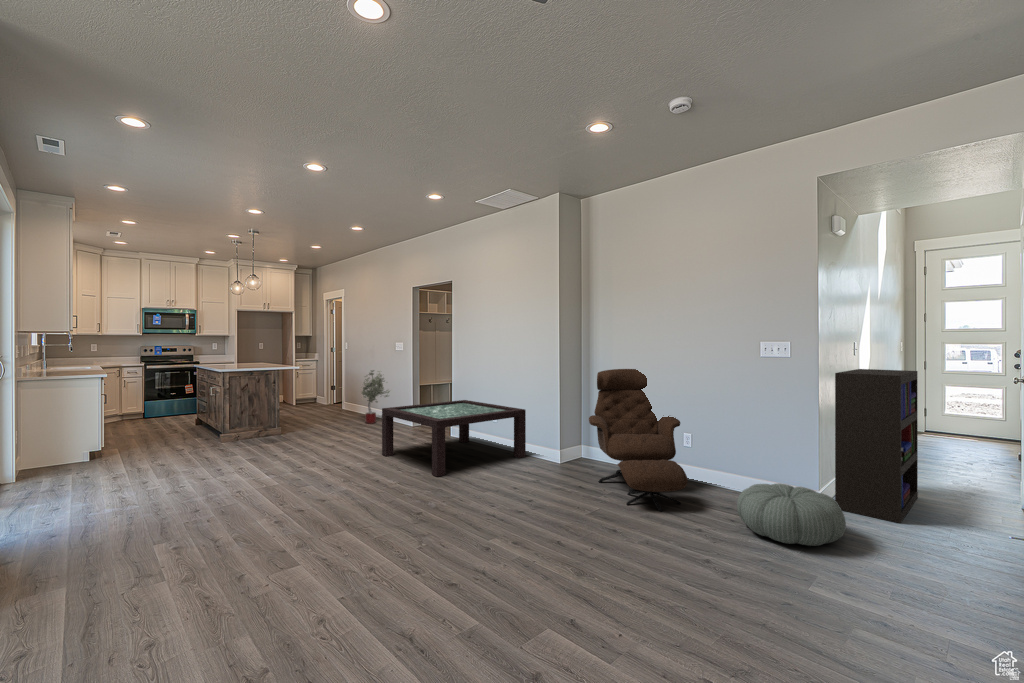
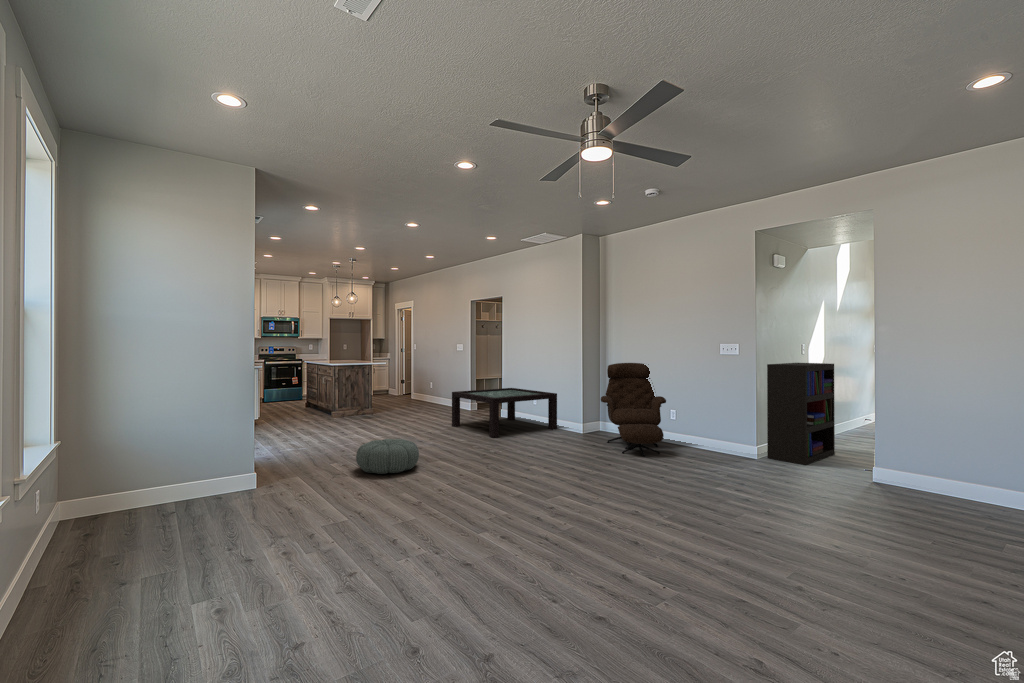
potted tree: present [362,370,390,424] -> none [429,365,453,408]
pouf: present [737,483,846,546] -> present [356,439,419,474]

